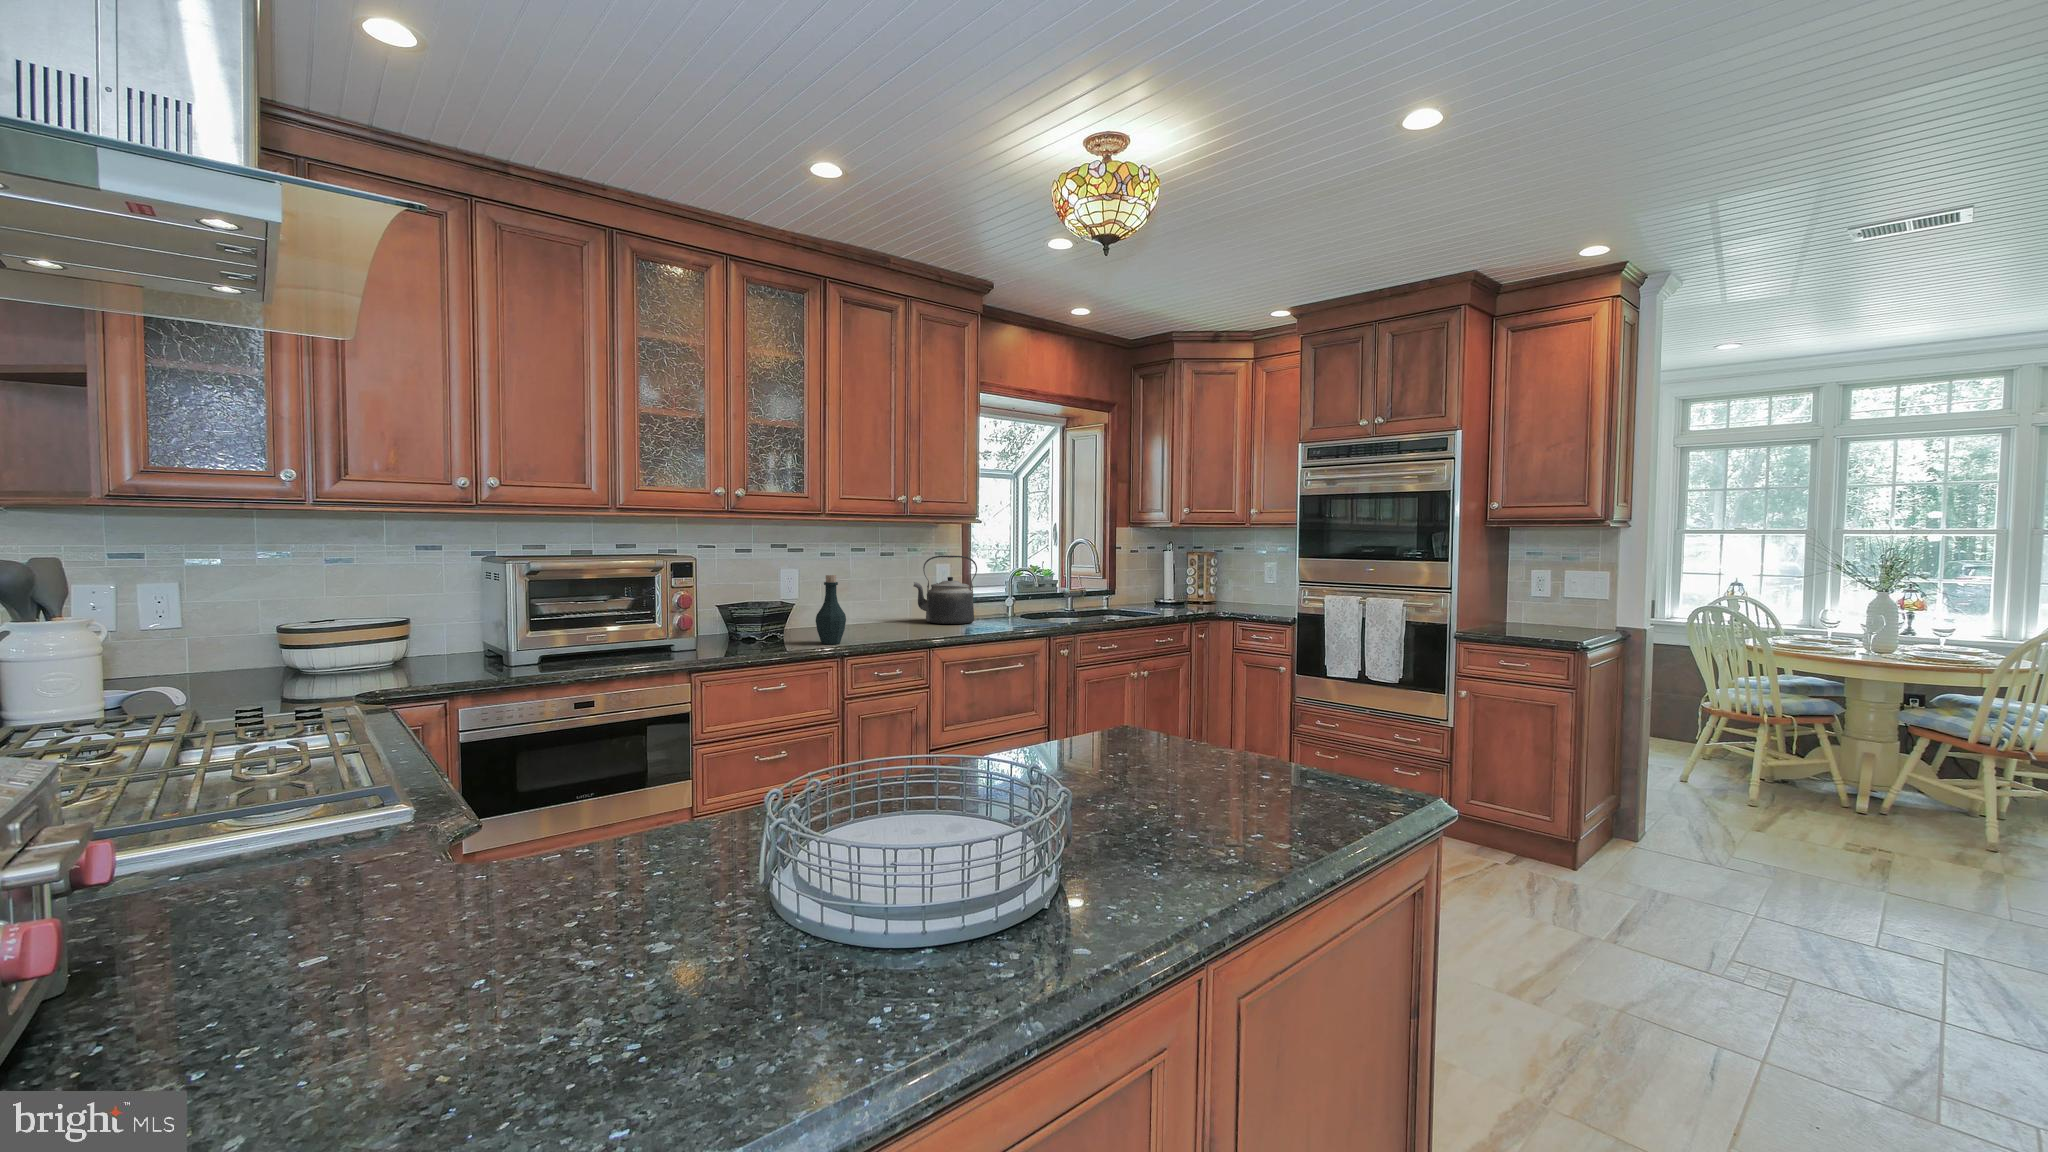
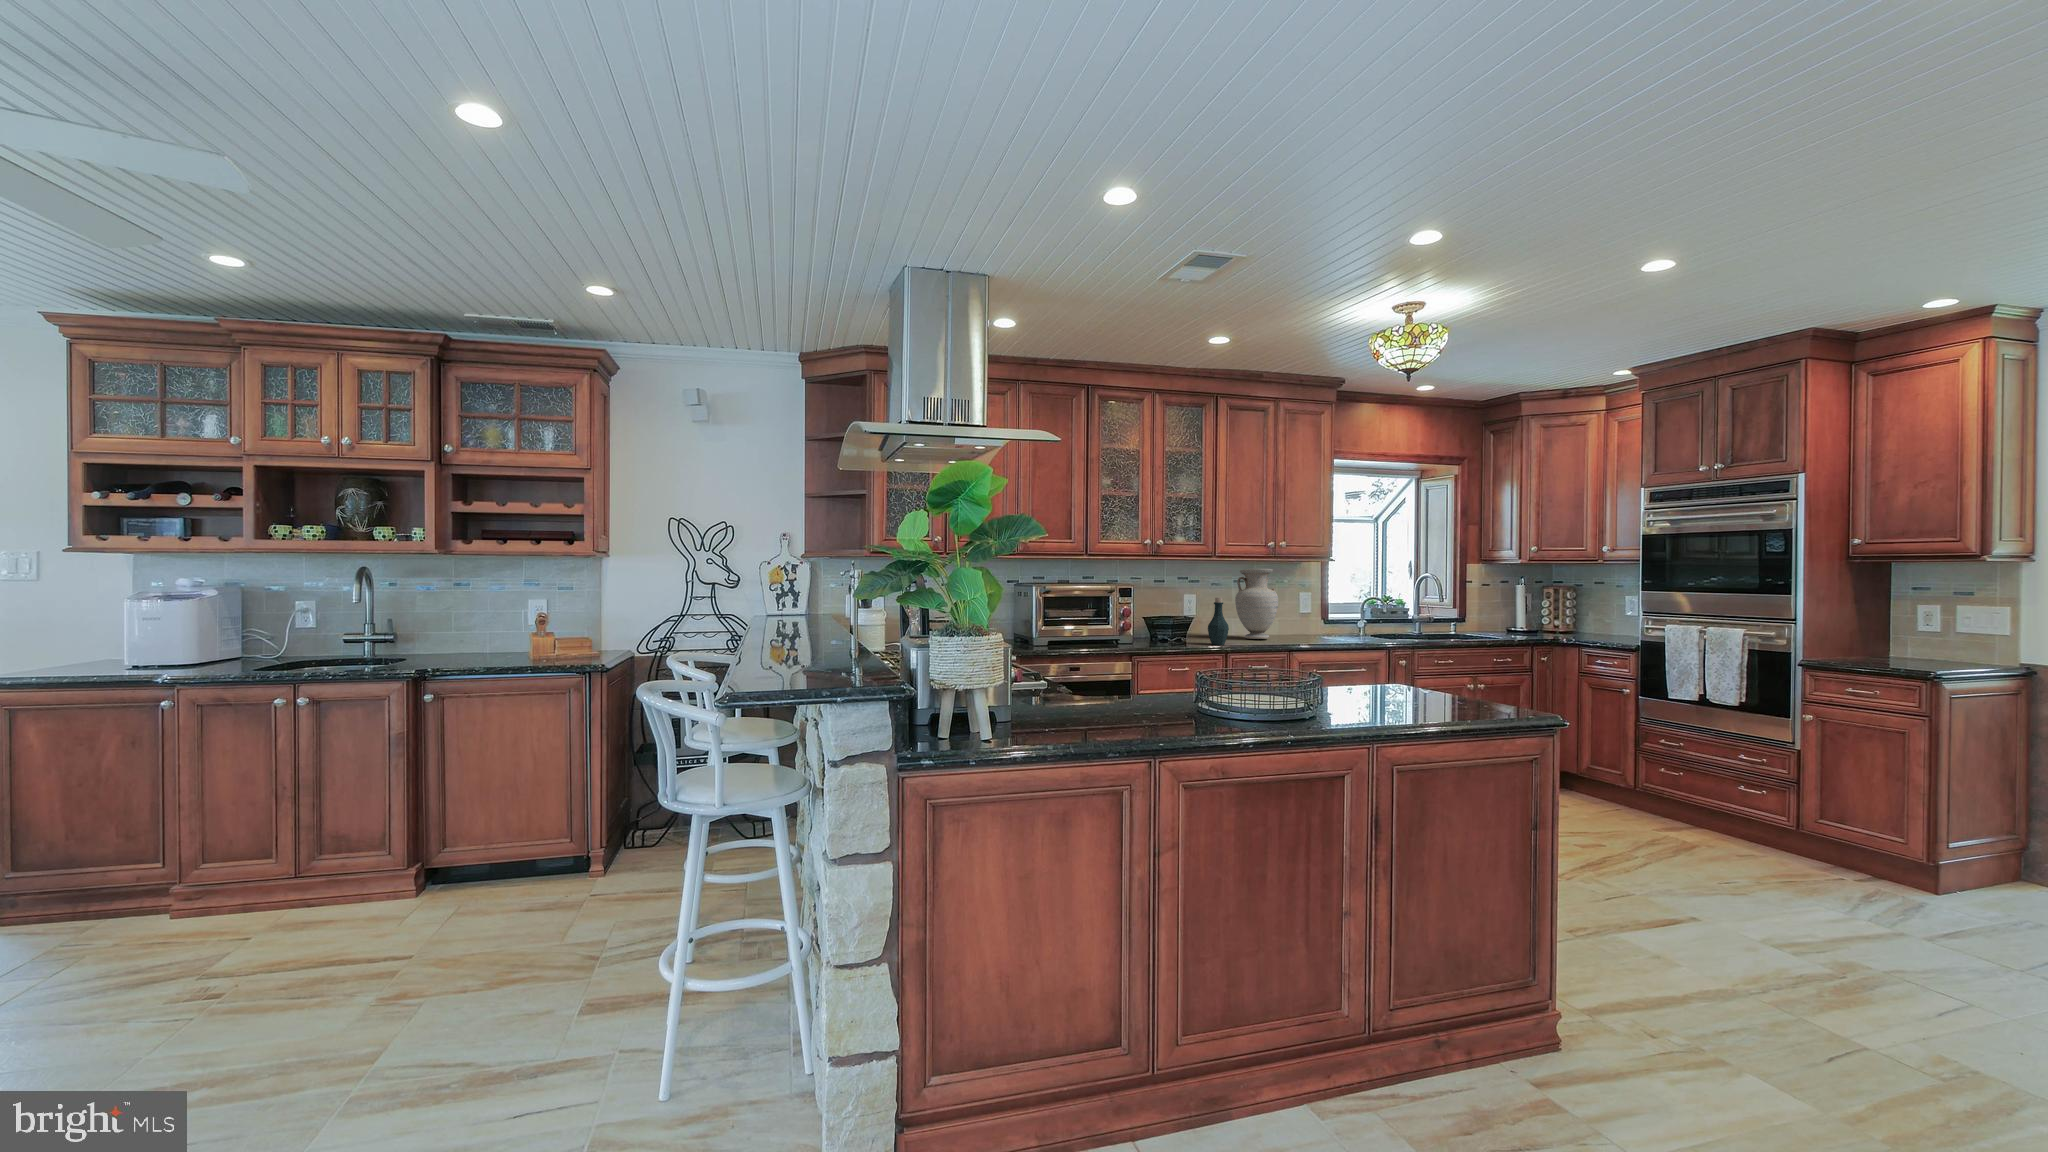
vase: none [854,534,912,630] -> present [1235,569,1278,639]
kettle: present [913,556,977,624] -> none [1281,586,1332,637]

